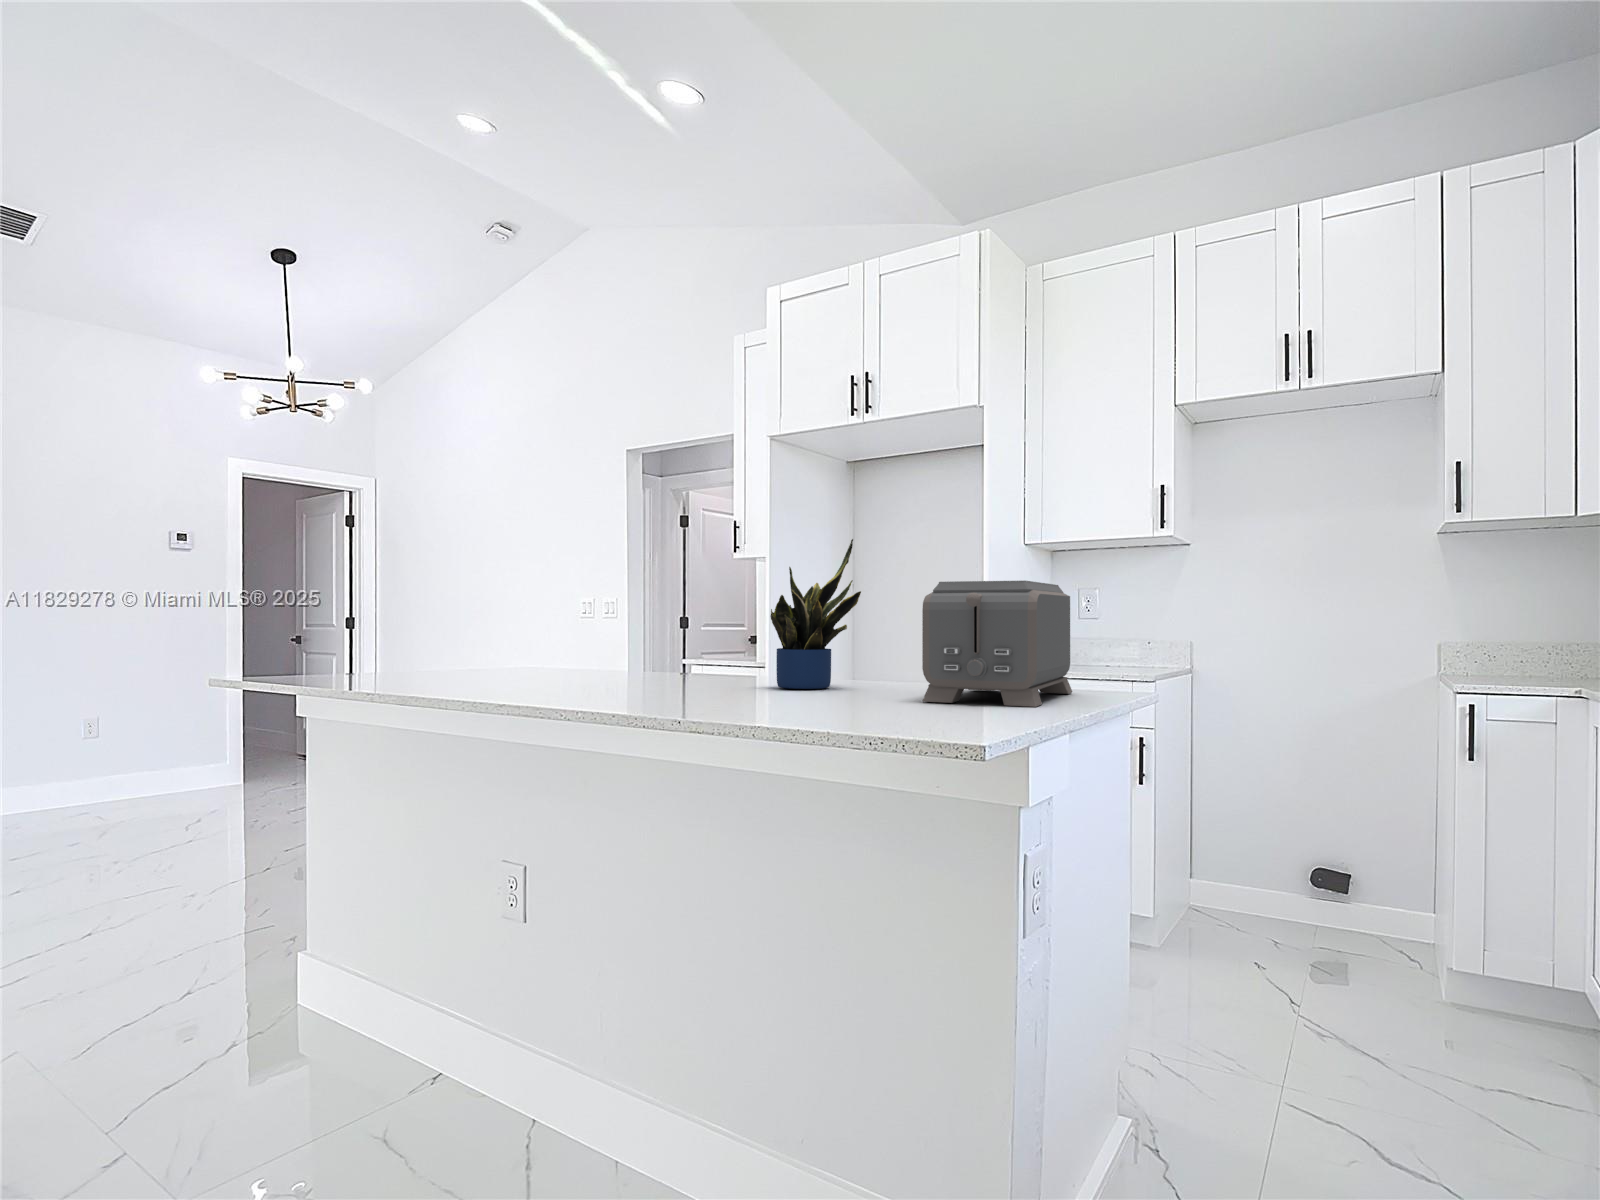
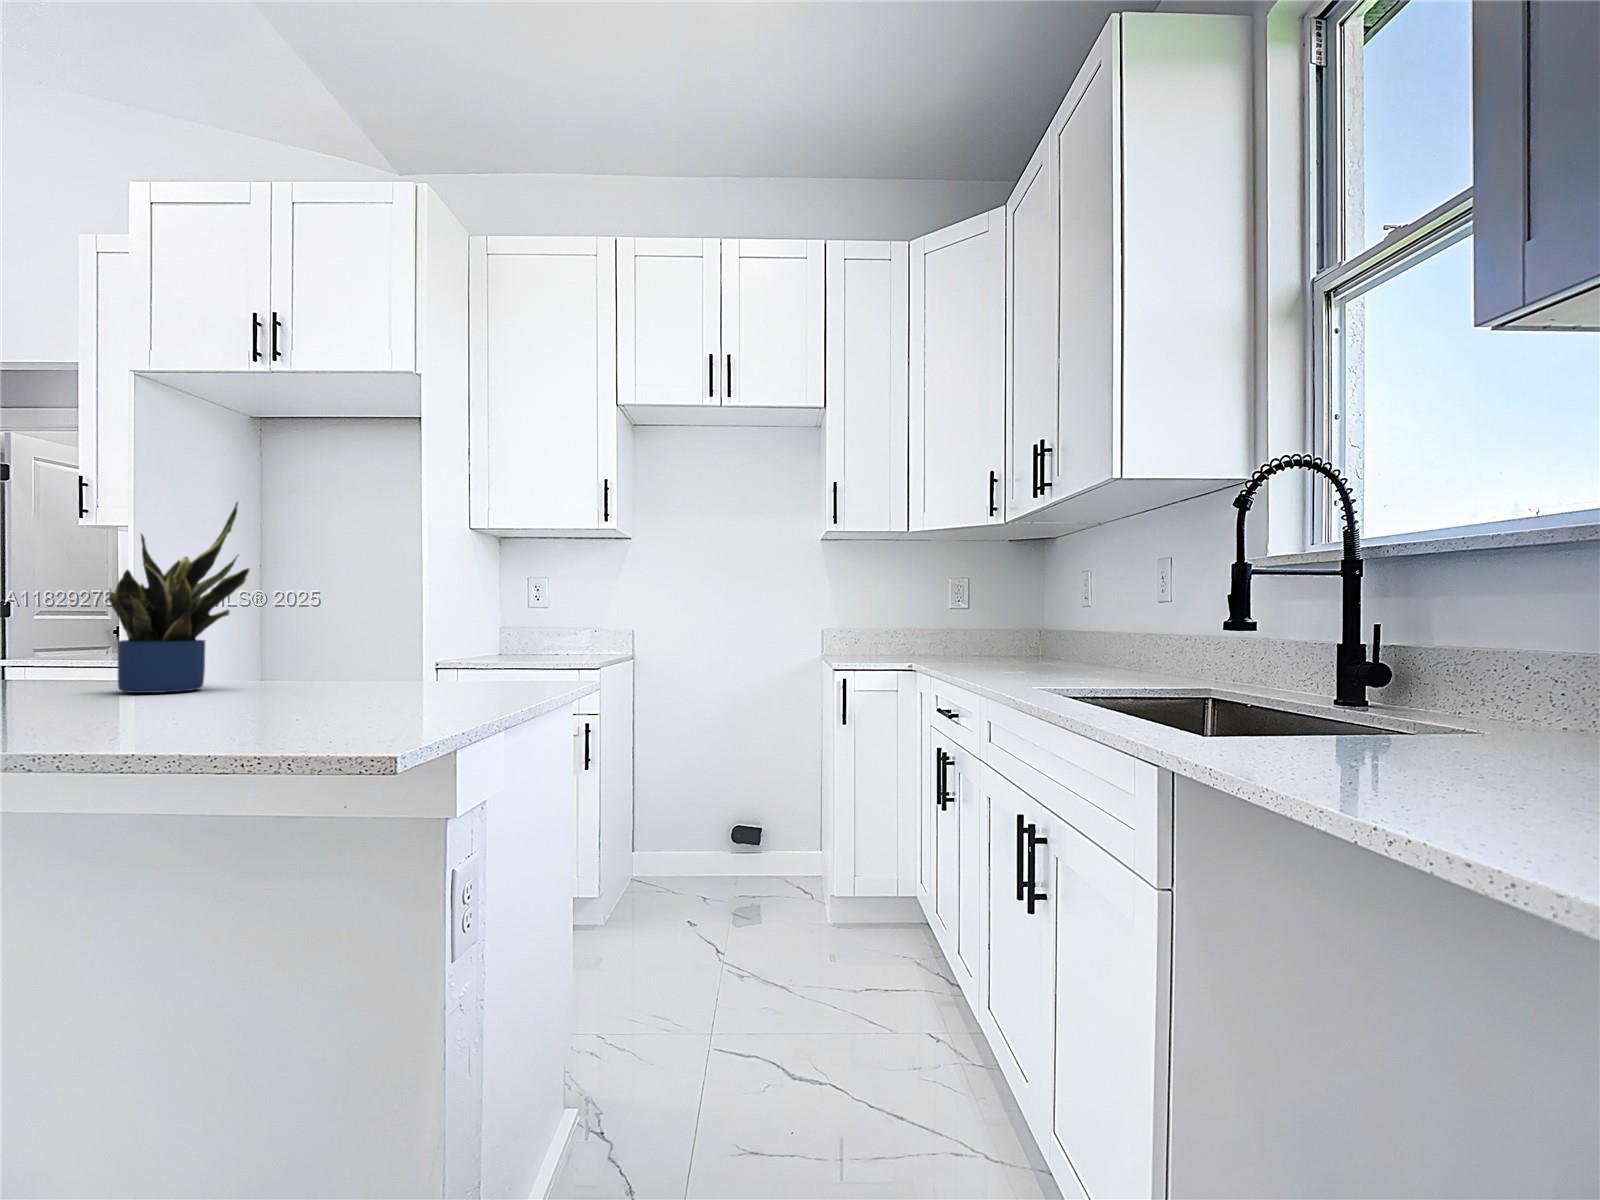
toaster: present [922,580,1072,707] -> none [329,558,513,702]

